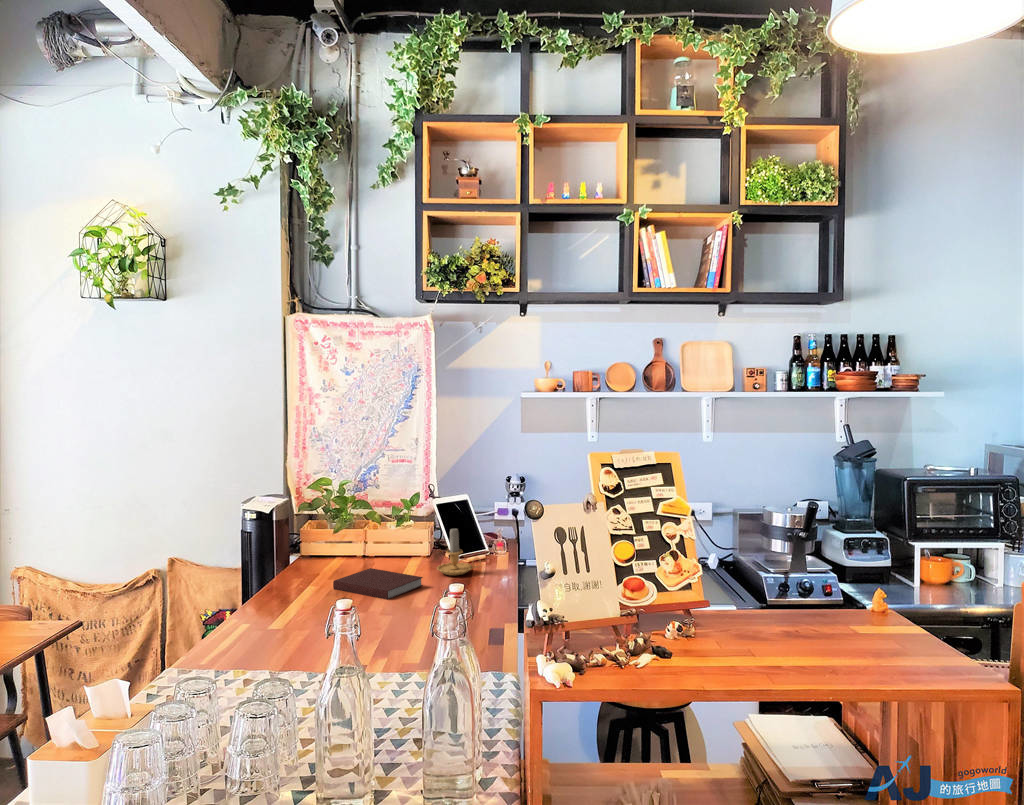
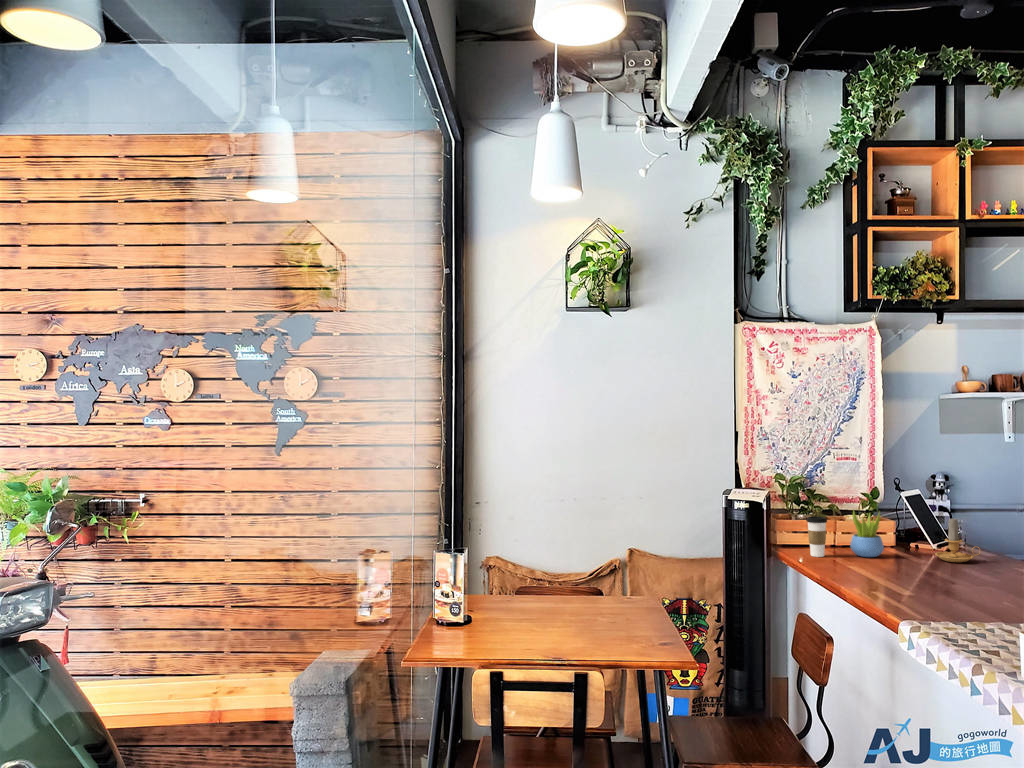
succulent plant: none [363,518,396,569] -> present [850,510,884,557]
coffee cup: none [315,526,337,569] -> present [806,517,827,557]
notebook: present [333,568,423,600] -> none [873,554,954,578]

